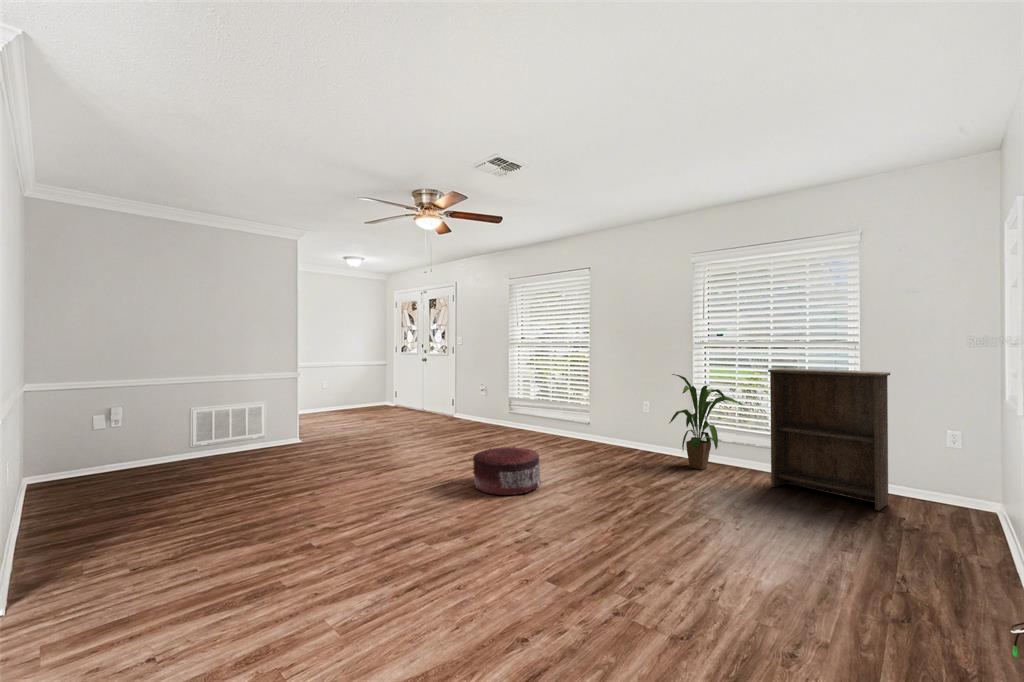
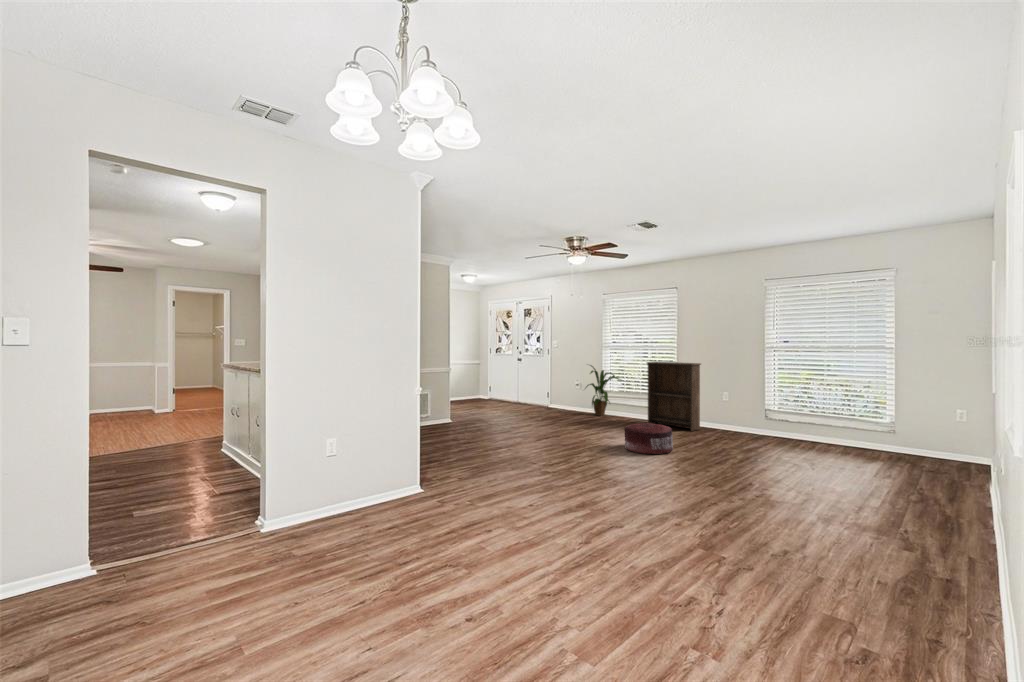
bookshelf: present [768,369,890,510] -> present [647,362,701,431]
house plant: present [669,374,742,470] -> present [586,365,620,416]

